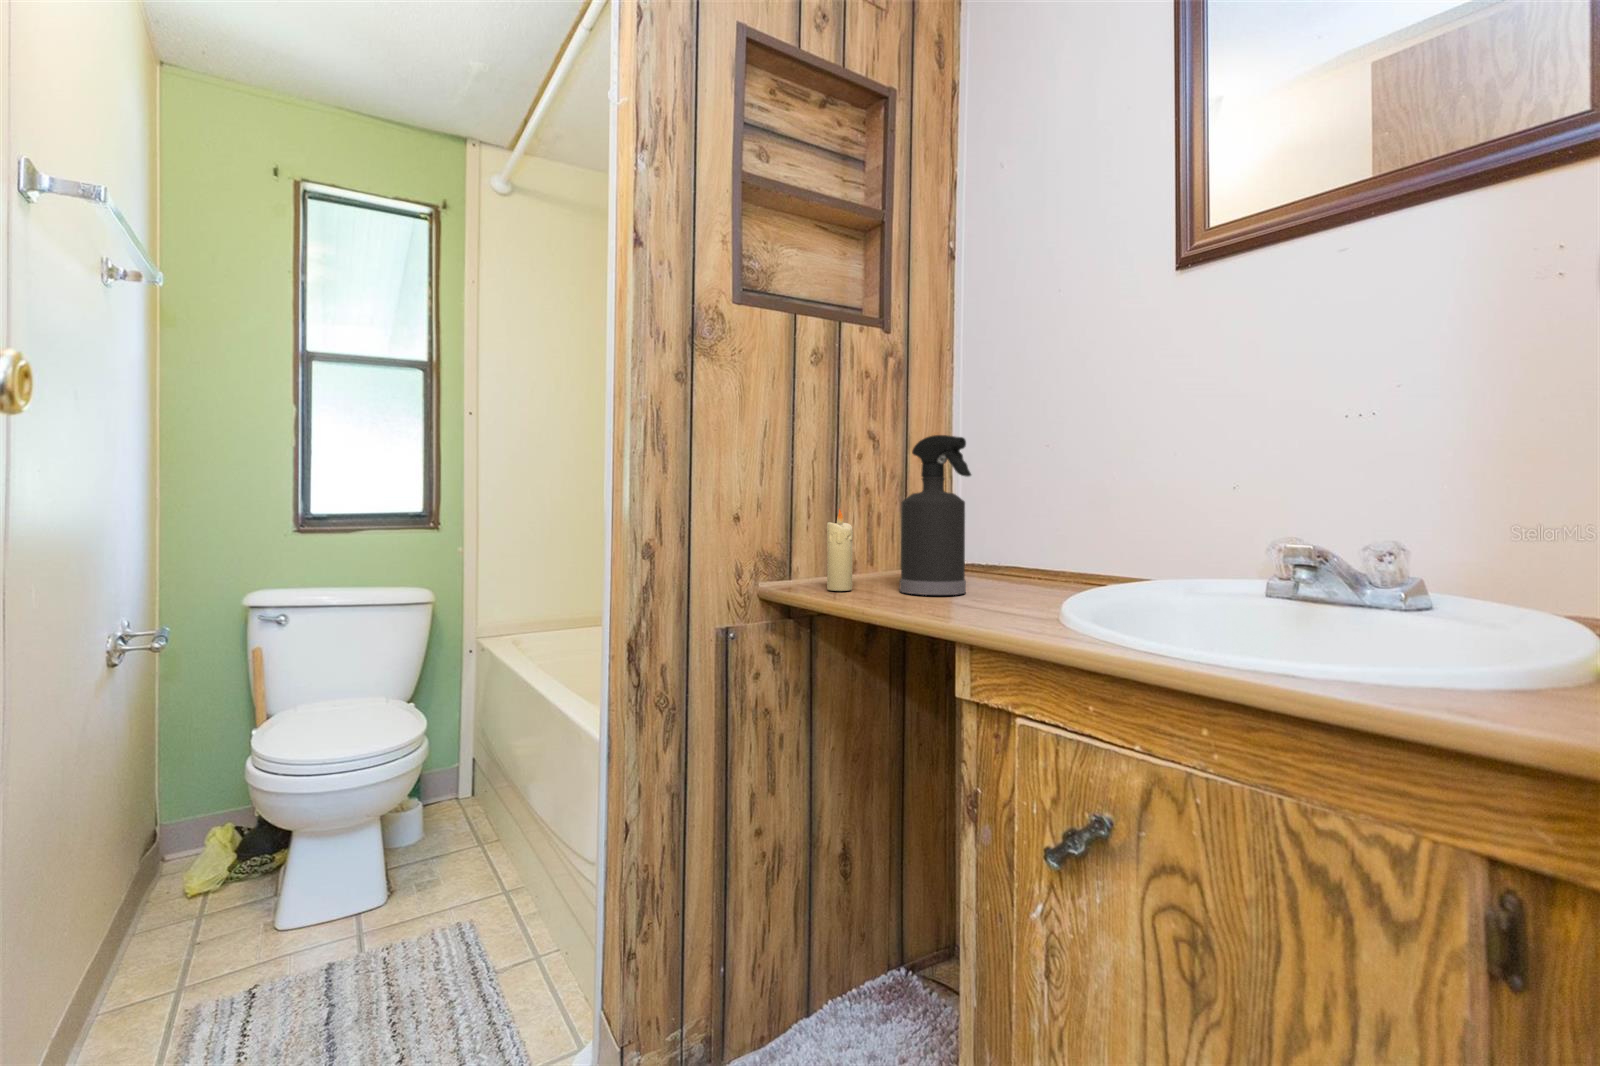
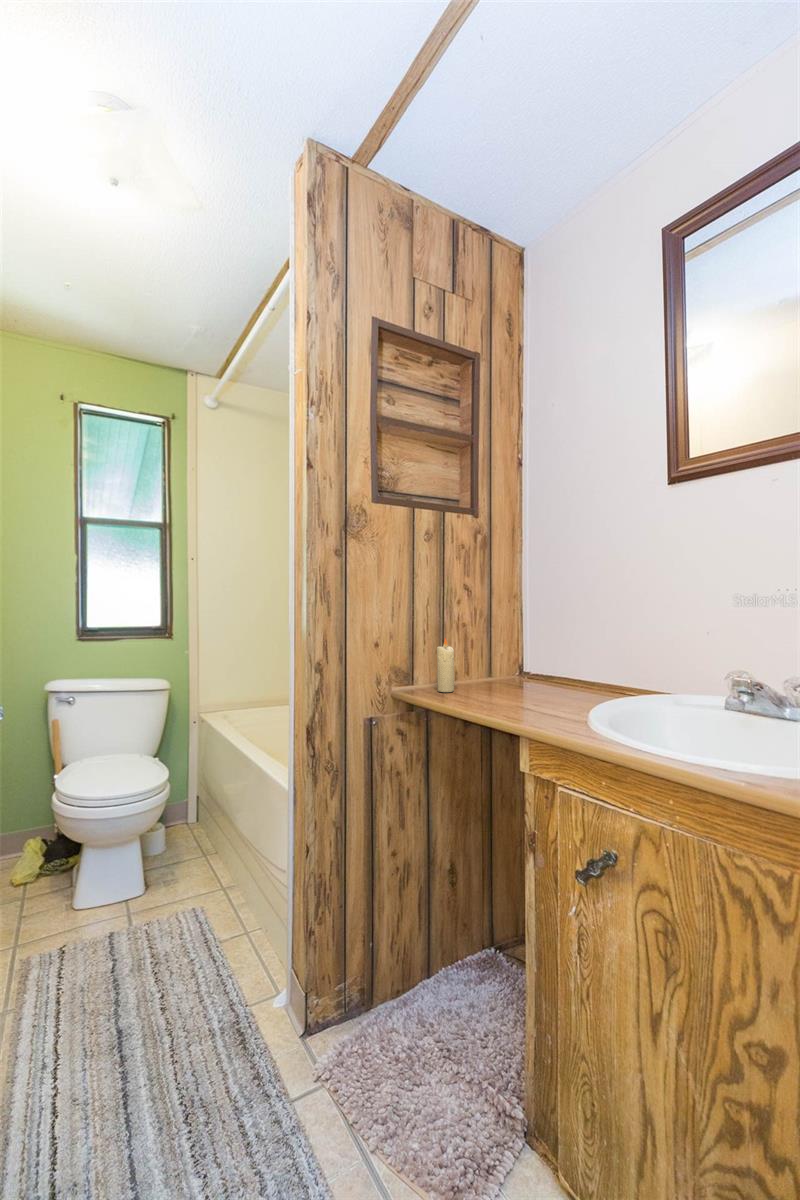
spray bottle: present [900,435,971,595] -> none [485,590,531,696]

